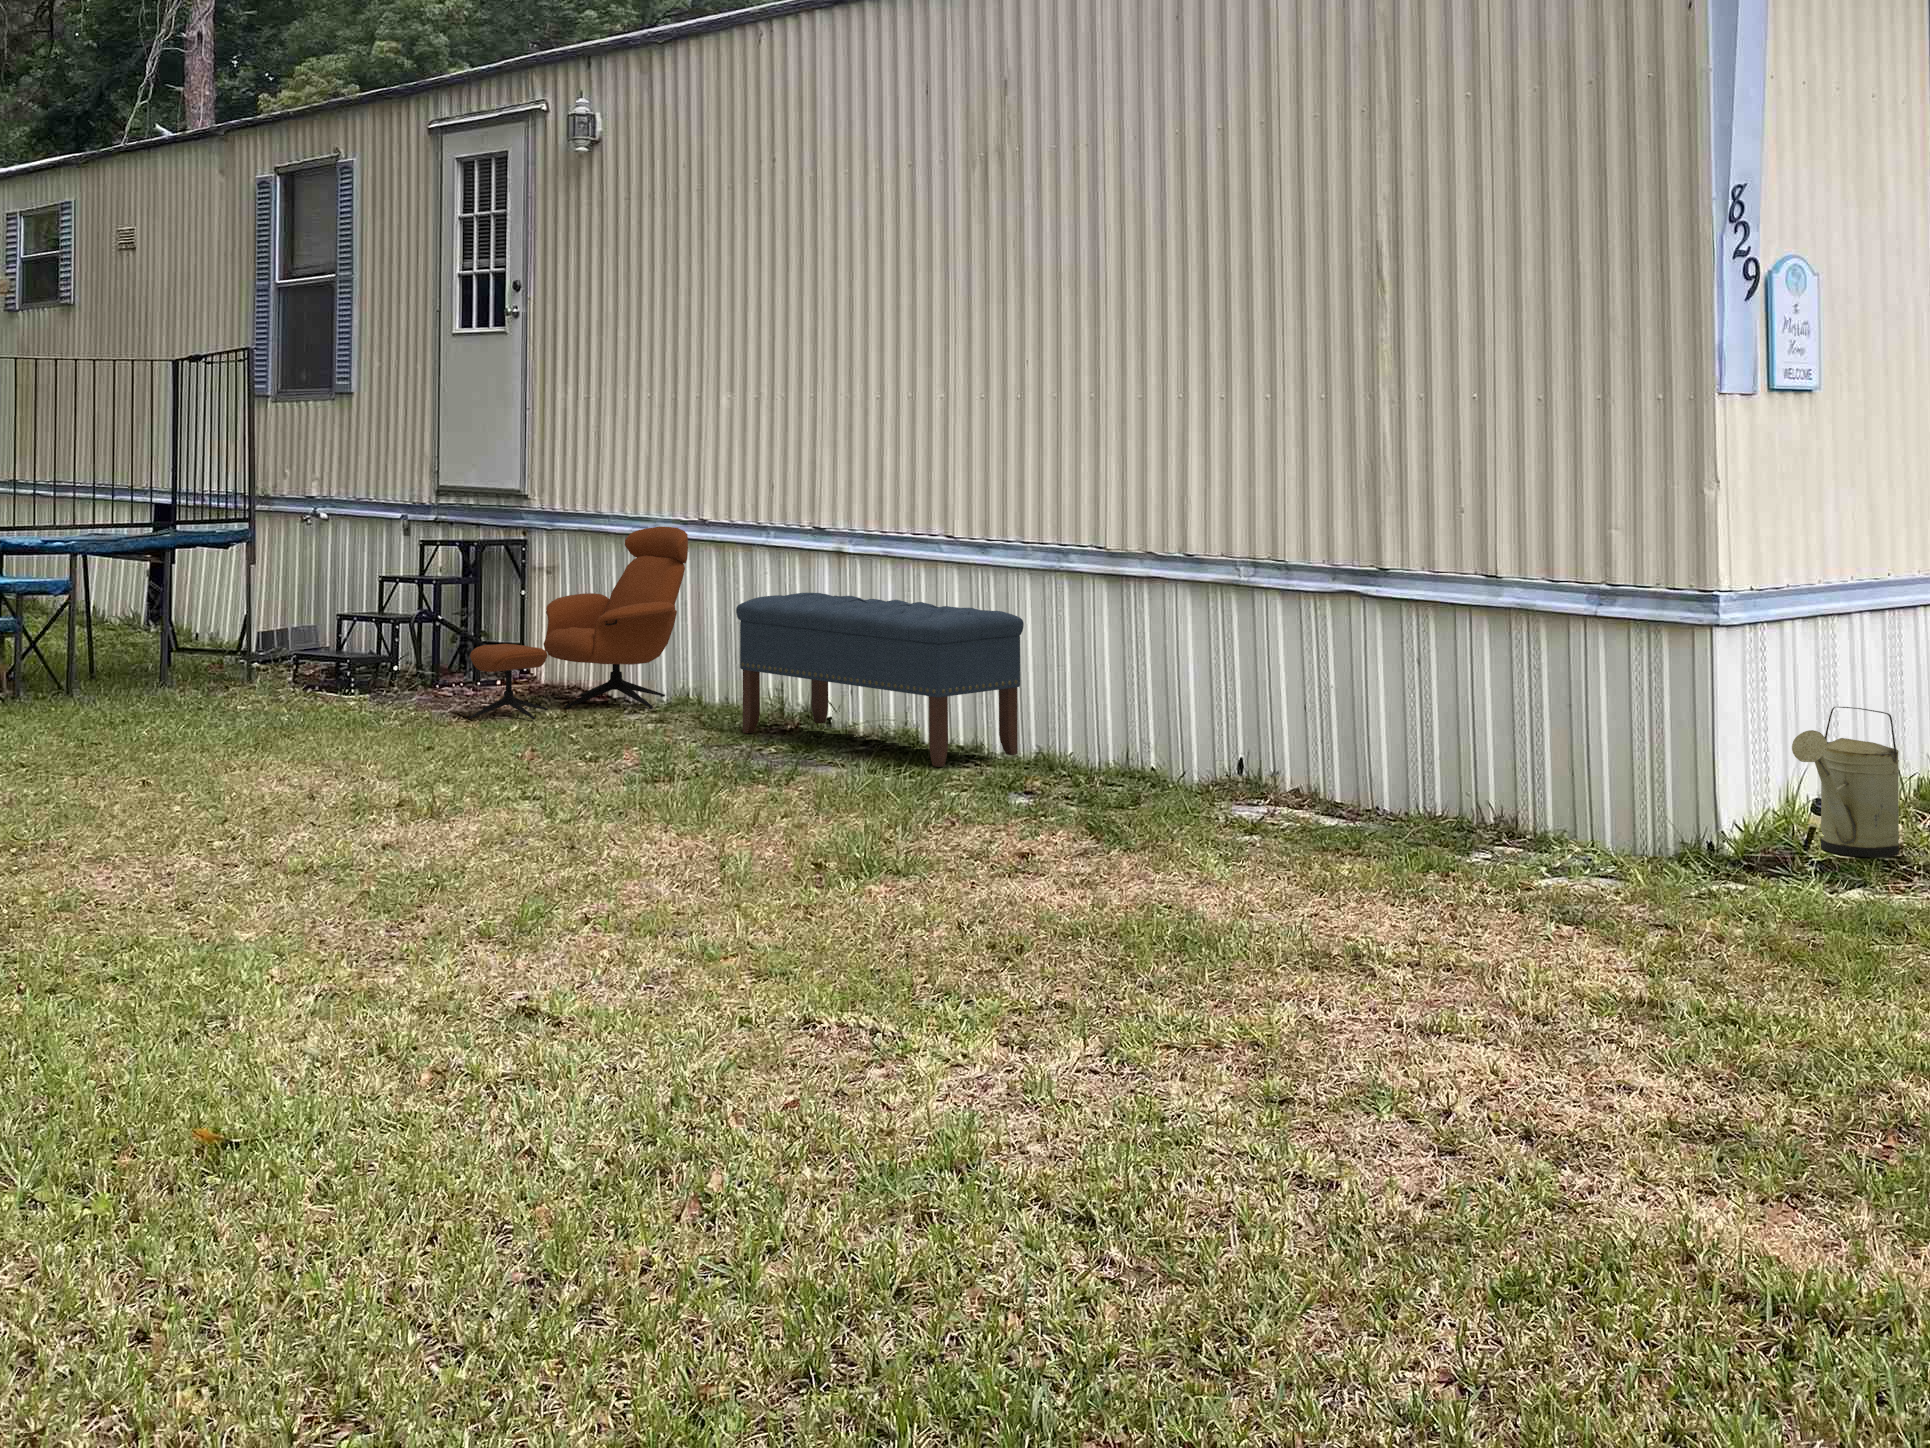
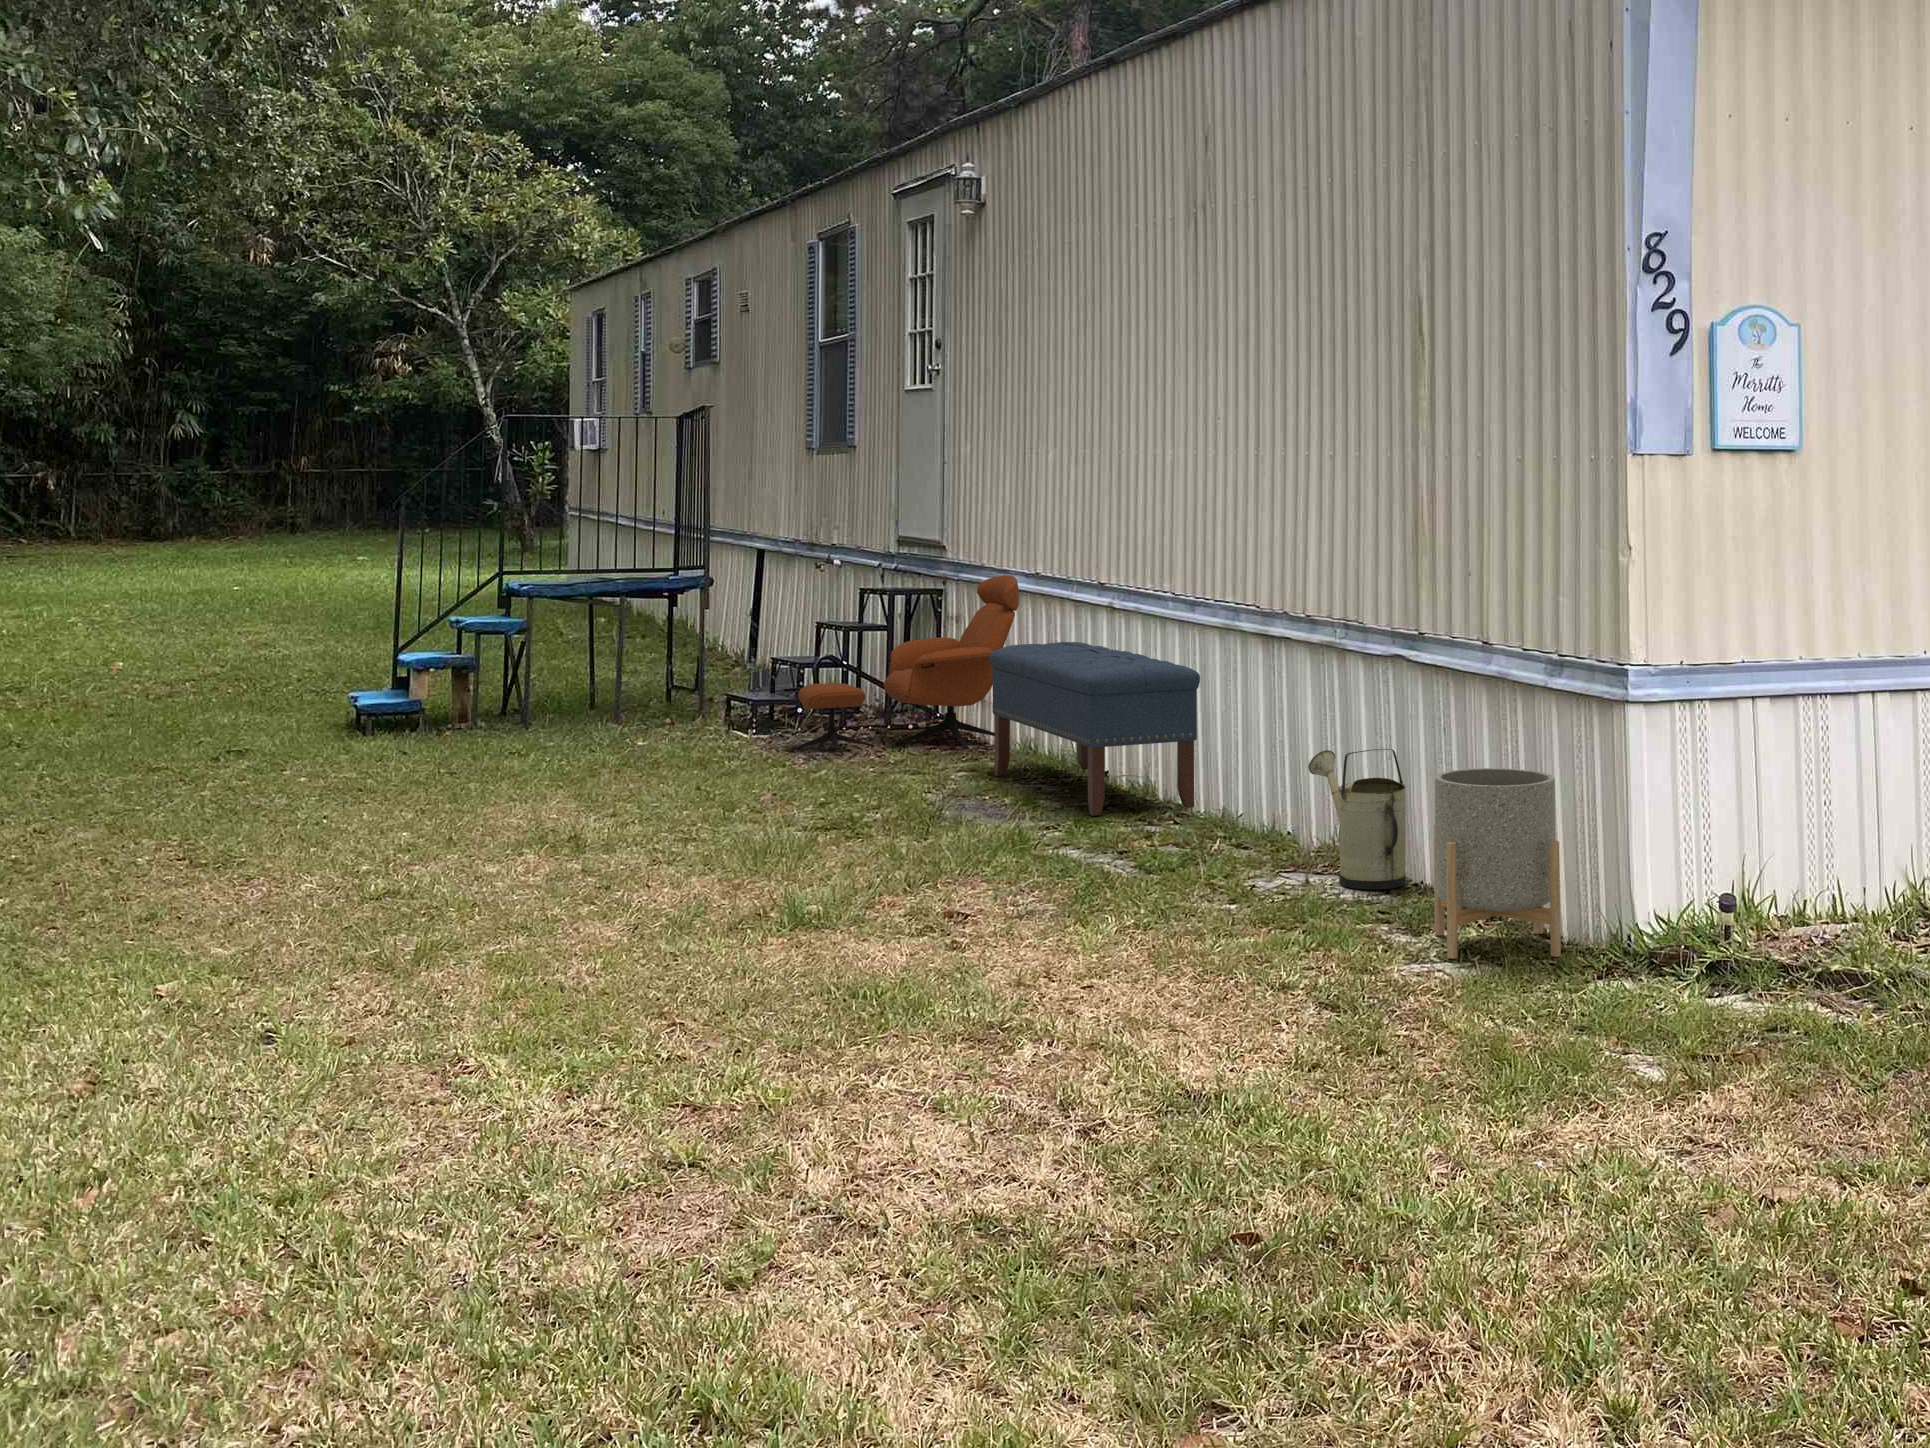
planter: none [1515,695,1671,878] -> present [1434,768,1561,959]
watering can: present [1792,707,1899,857] -> present [1308,749,1406,890]

